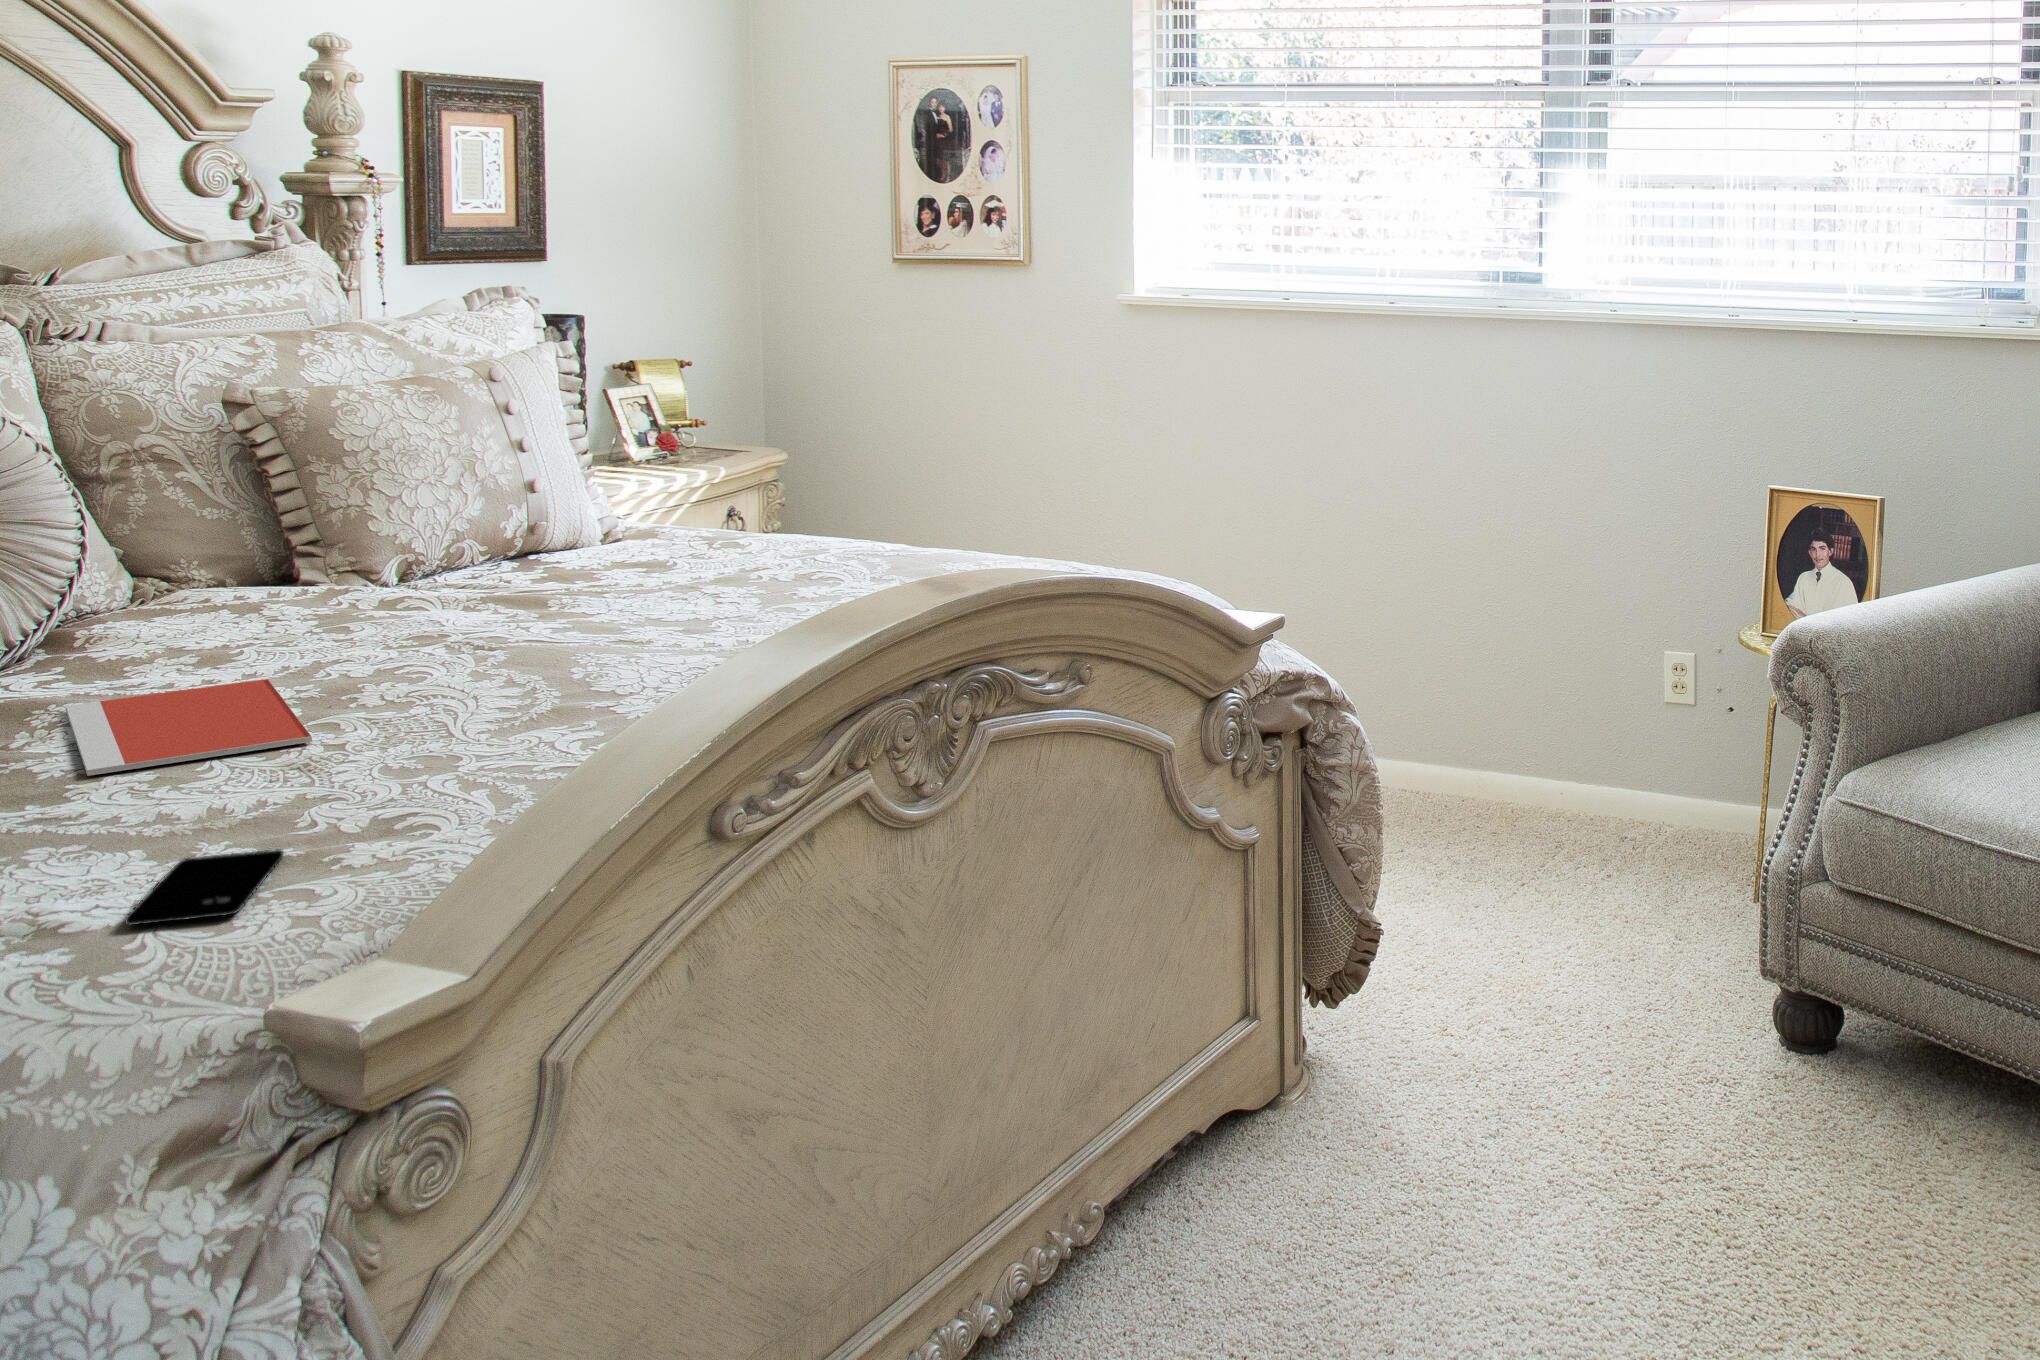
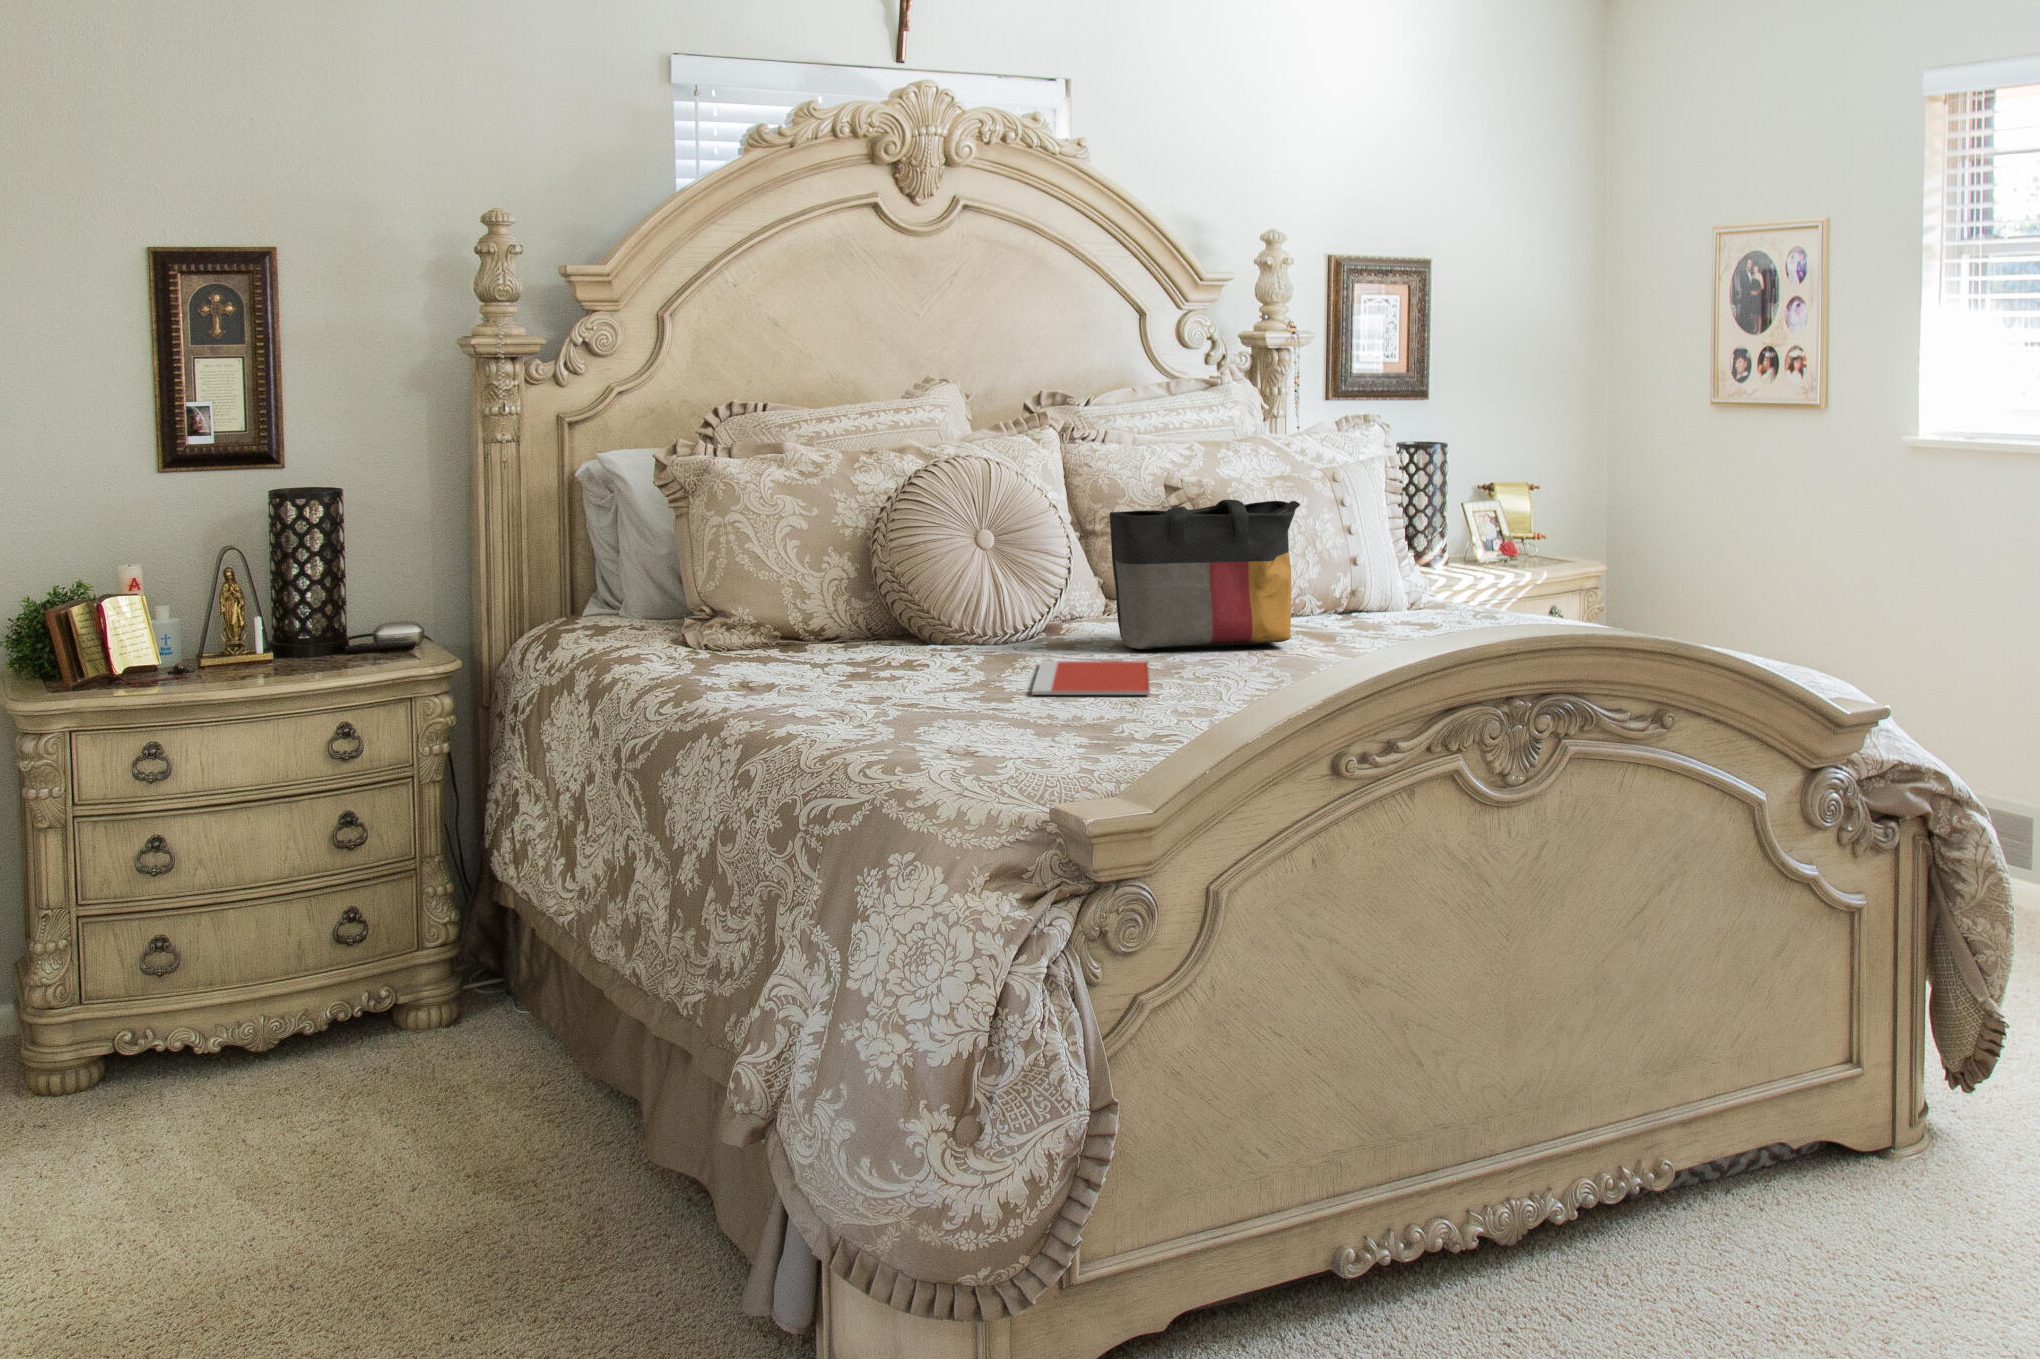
tote bag: none [170,419,488,657] -> present [1110,499,1300,649]
smartphone: present [125,849,283,925] -> none [1008,736,1099,764]

